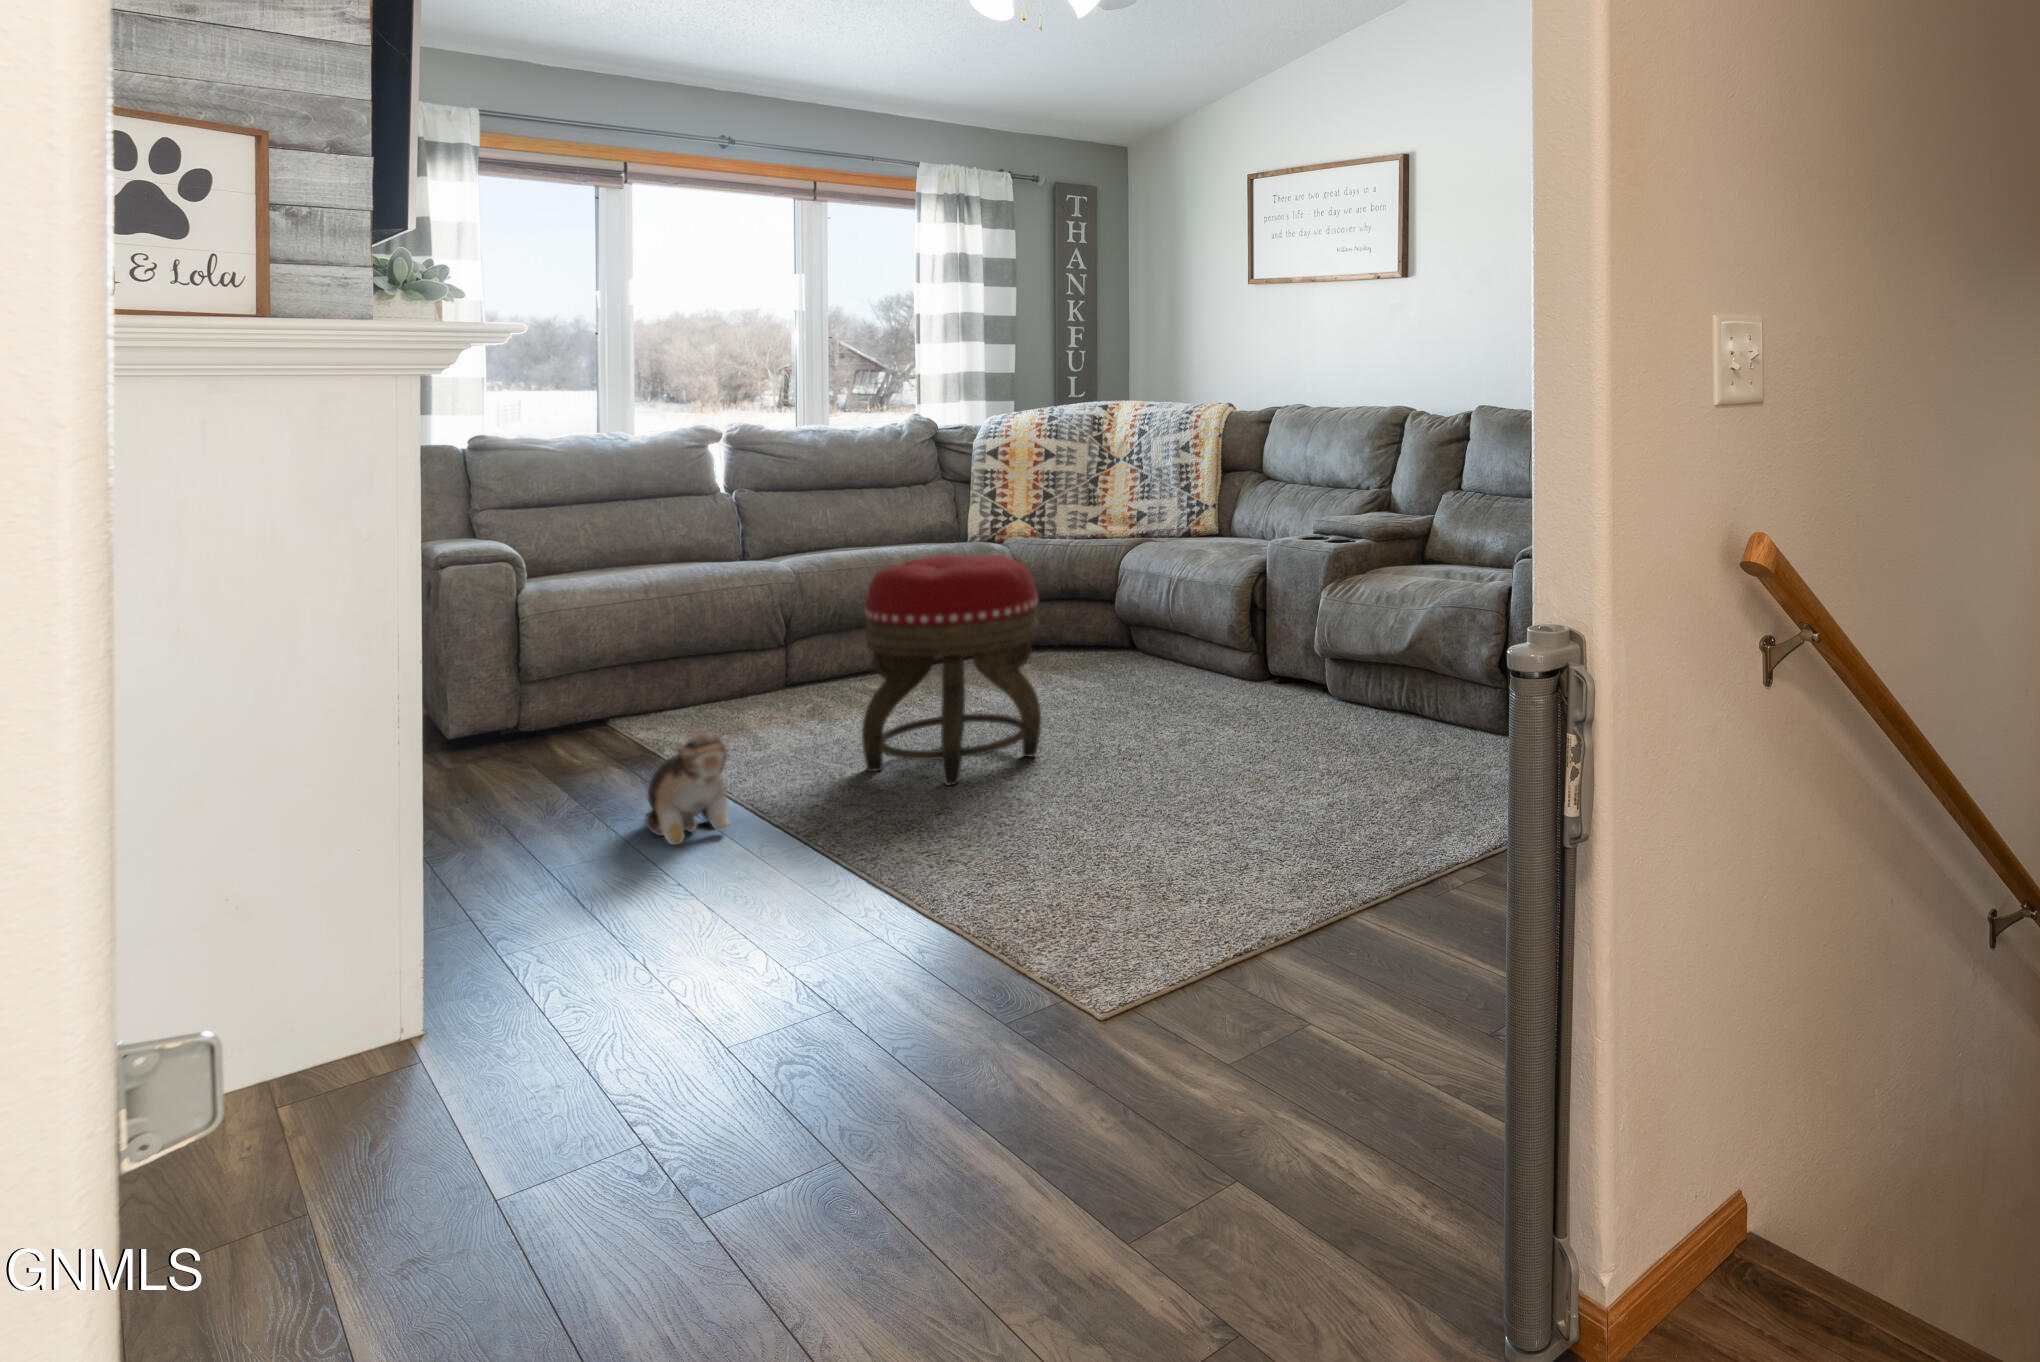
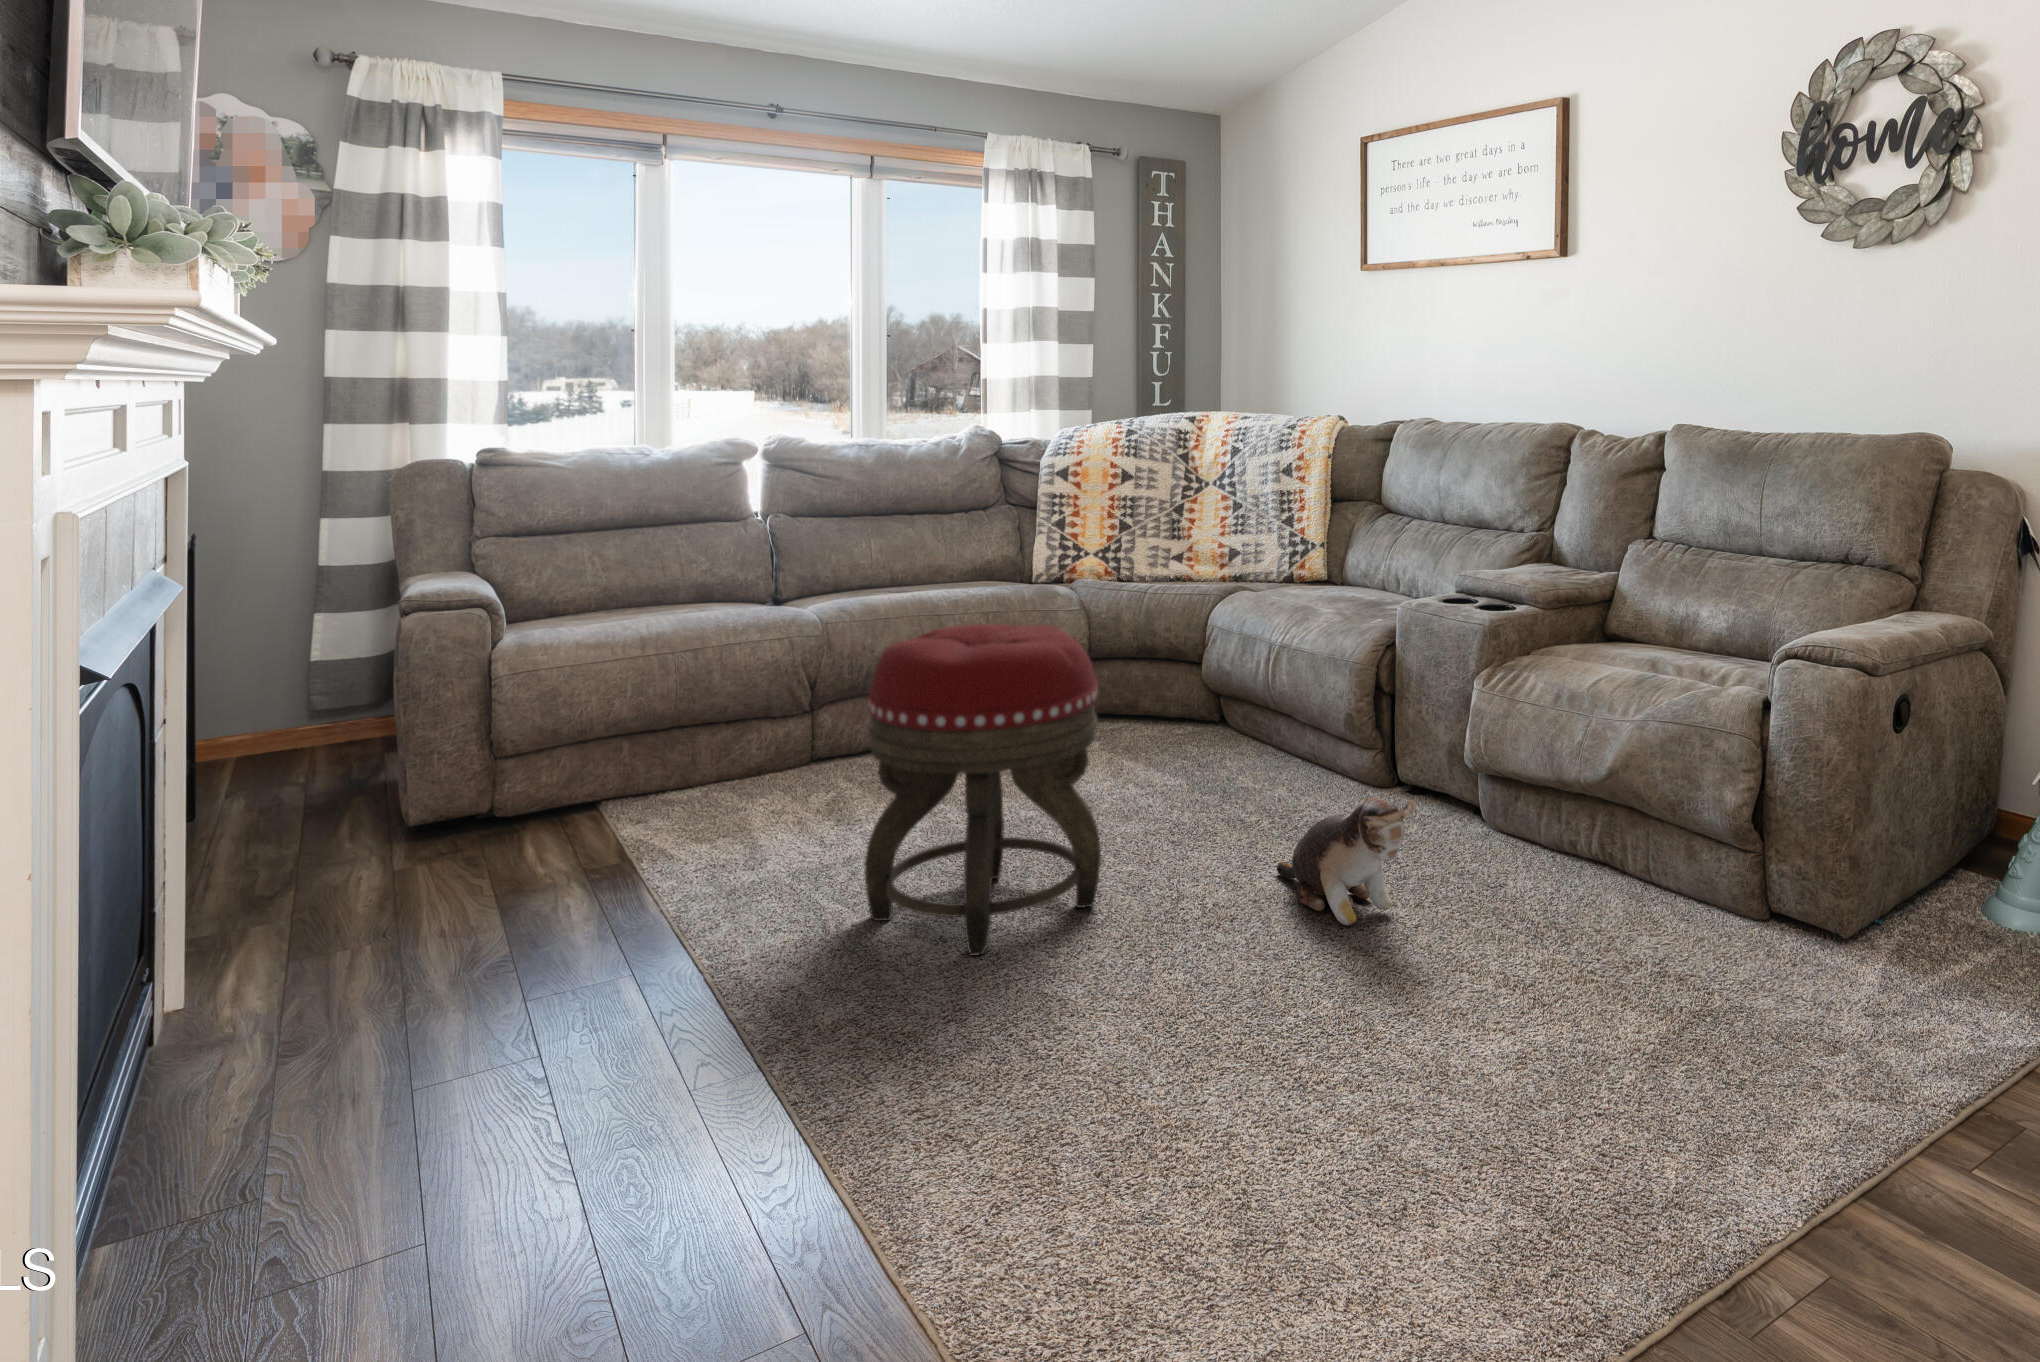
plush toy: present [646,733,729,845] -> present [1277,798,1415,925]

